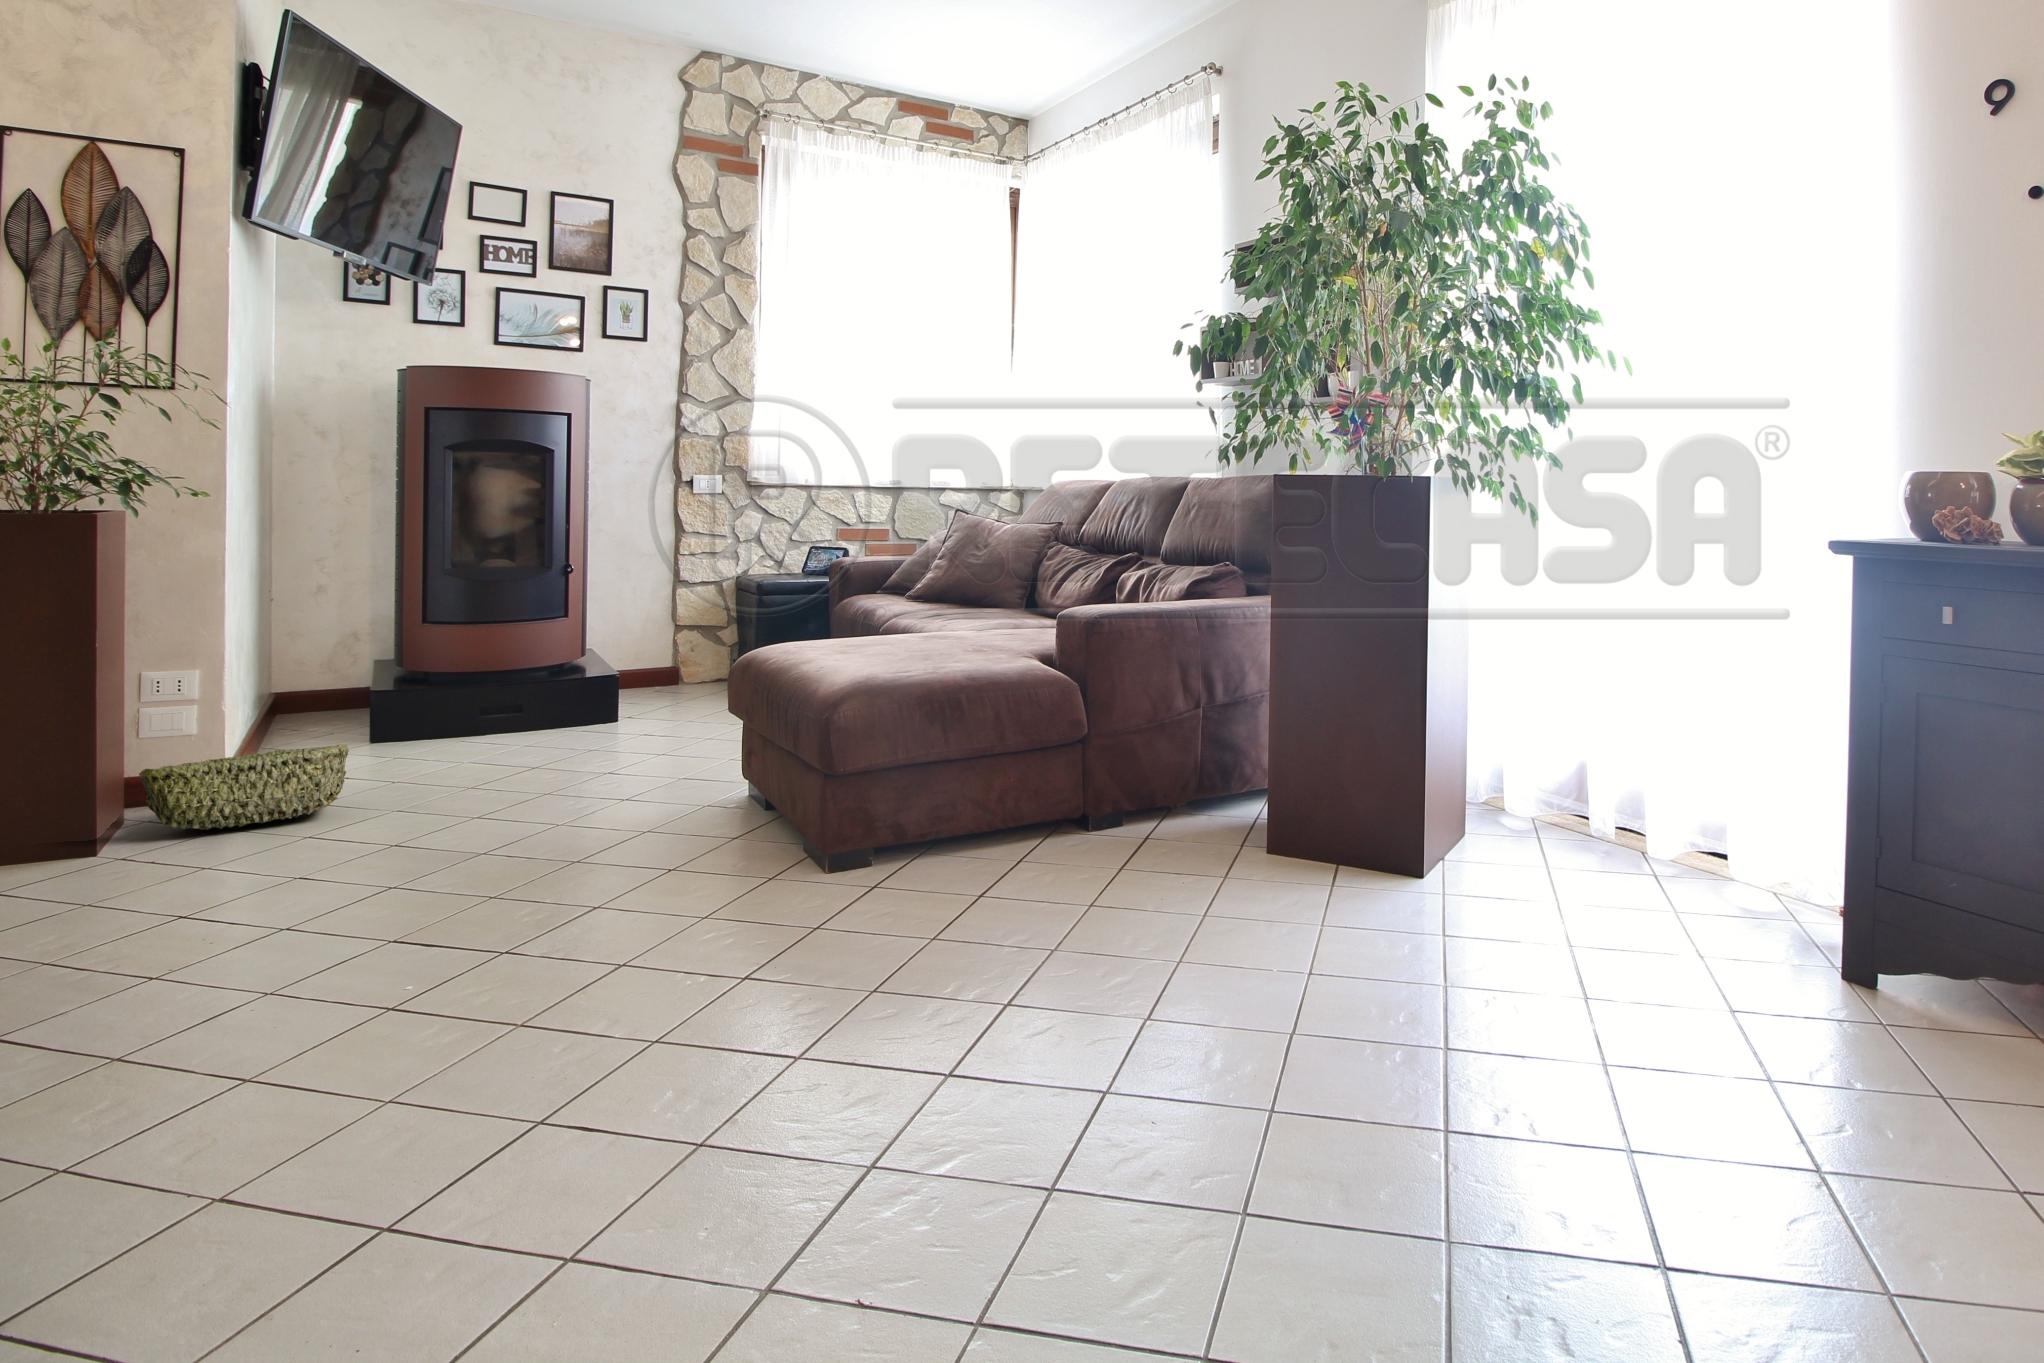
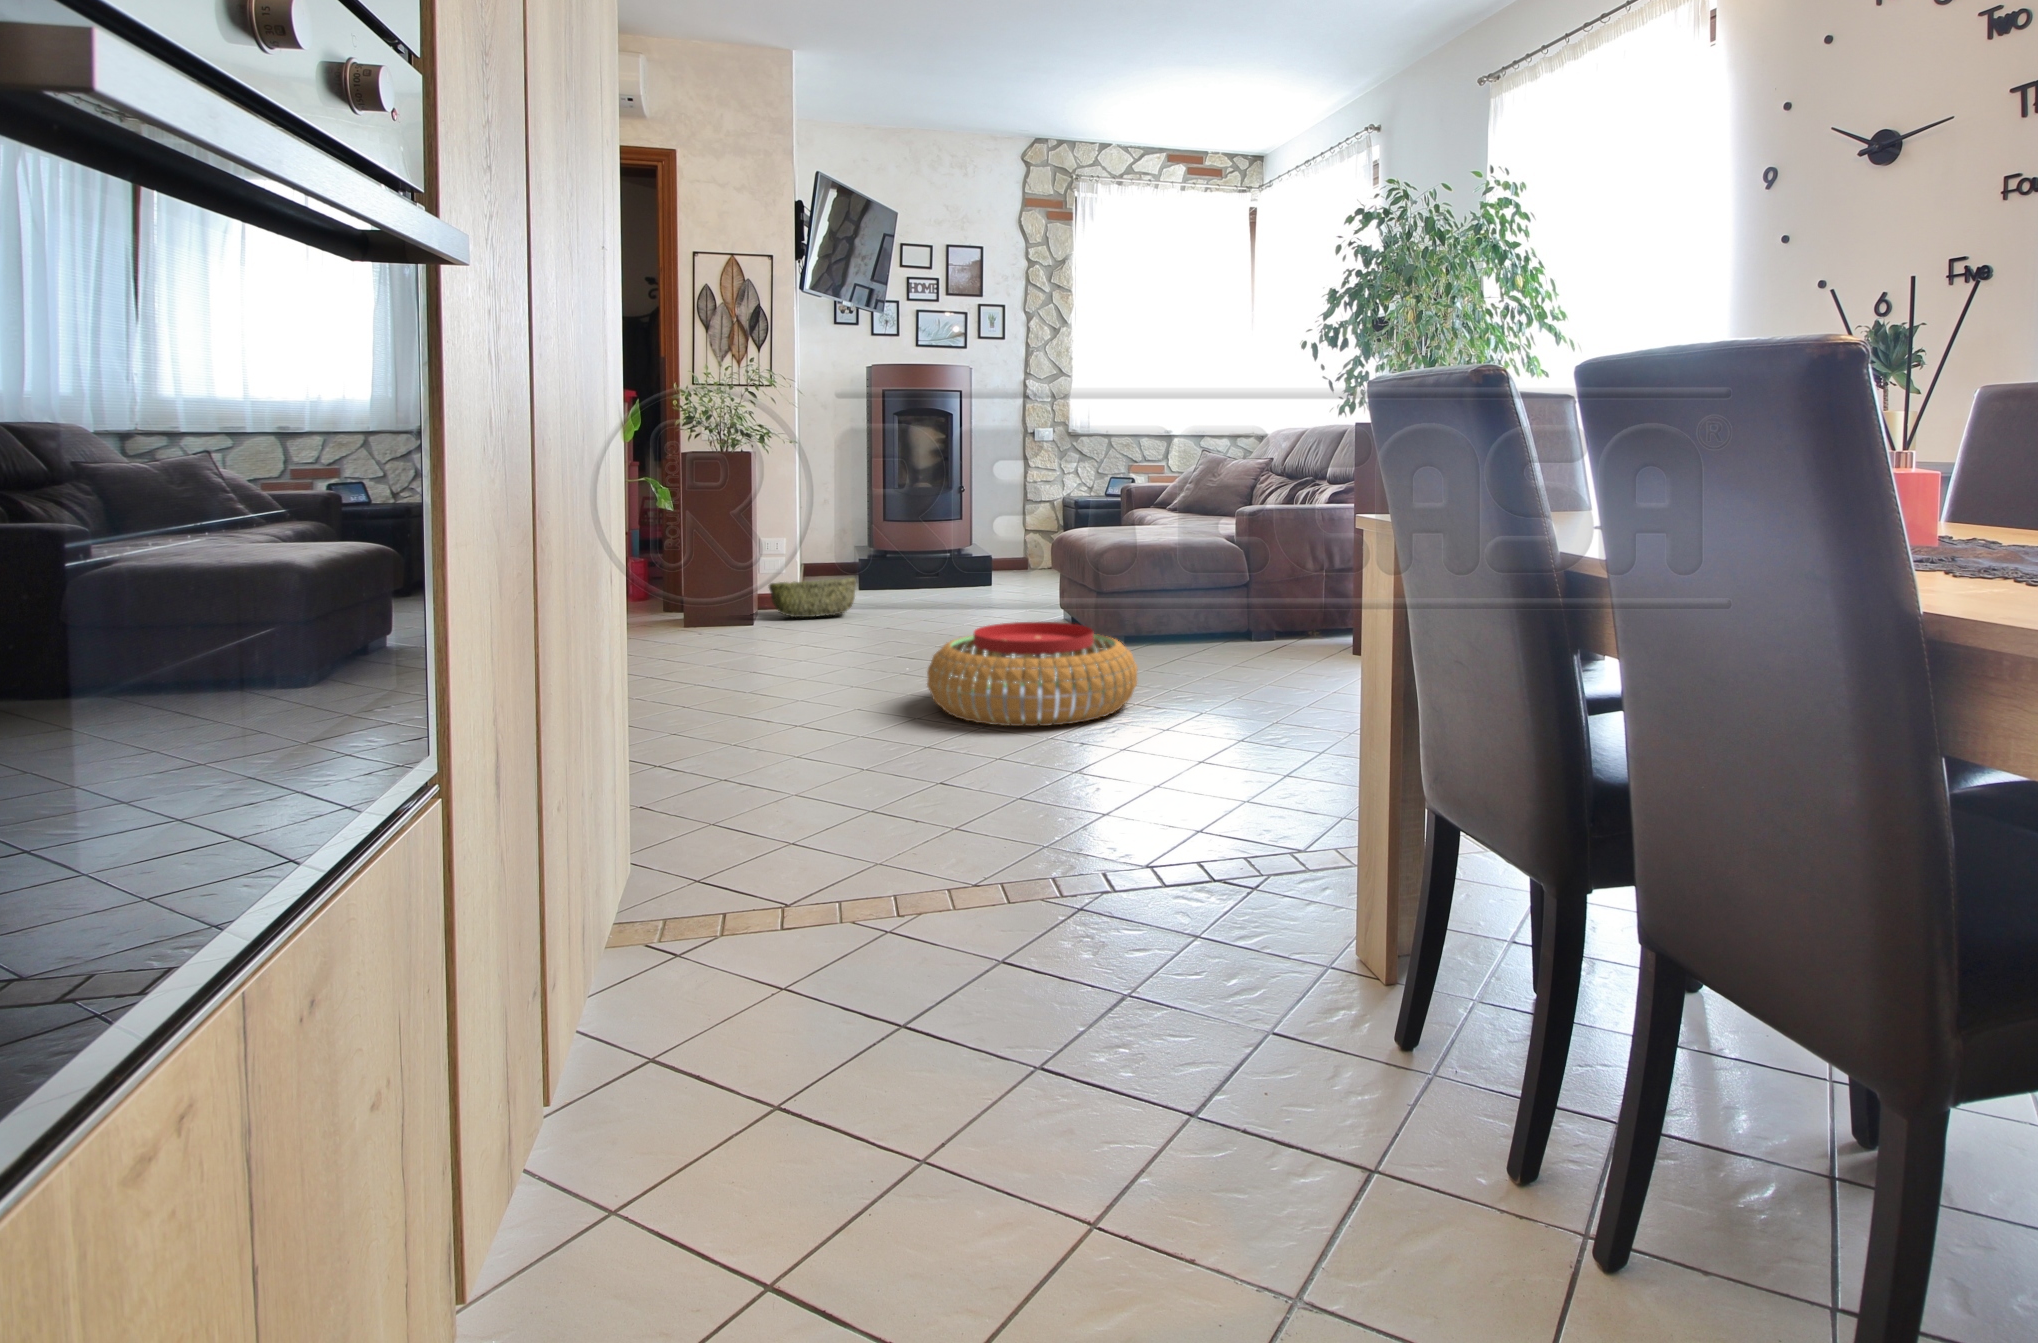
pouf: none [449,893,981,1235] -> present [927,622,1137,726]

